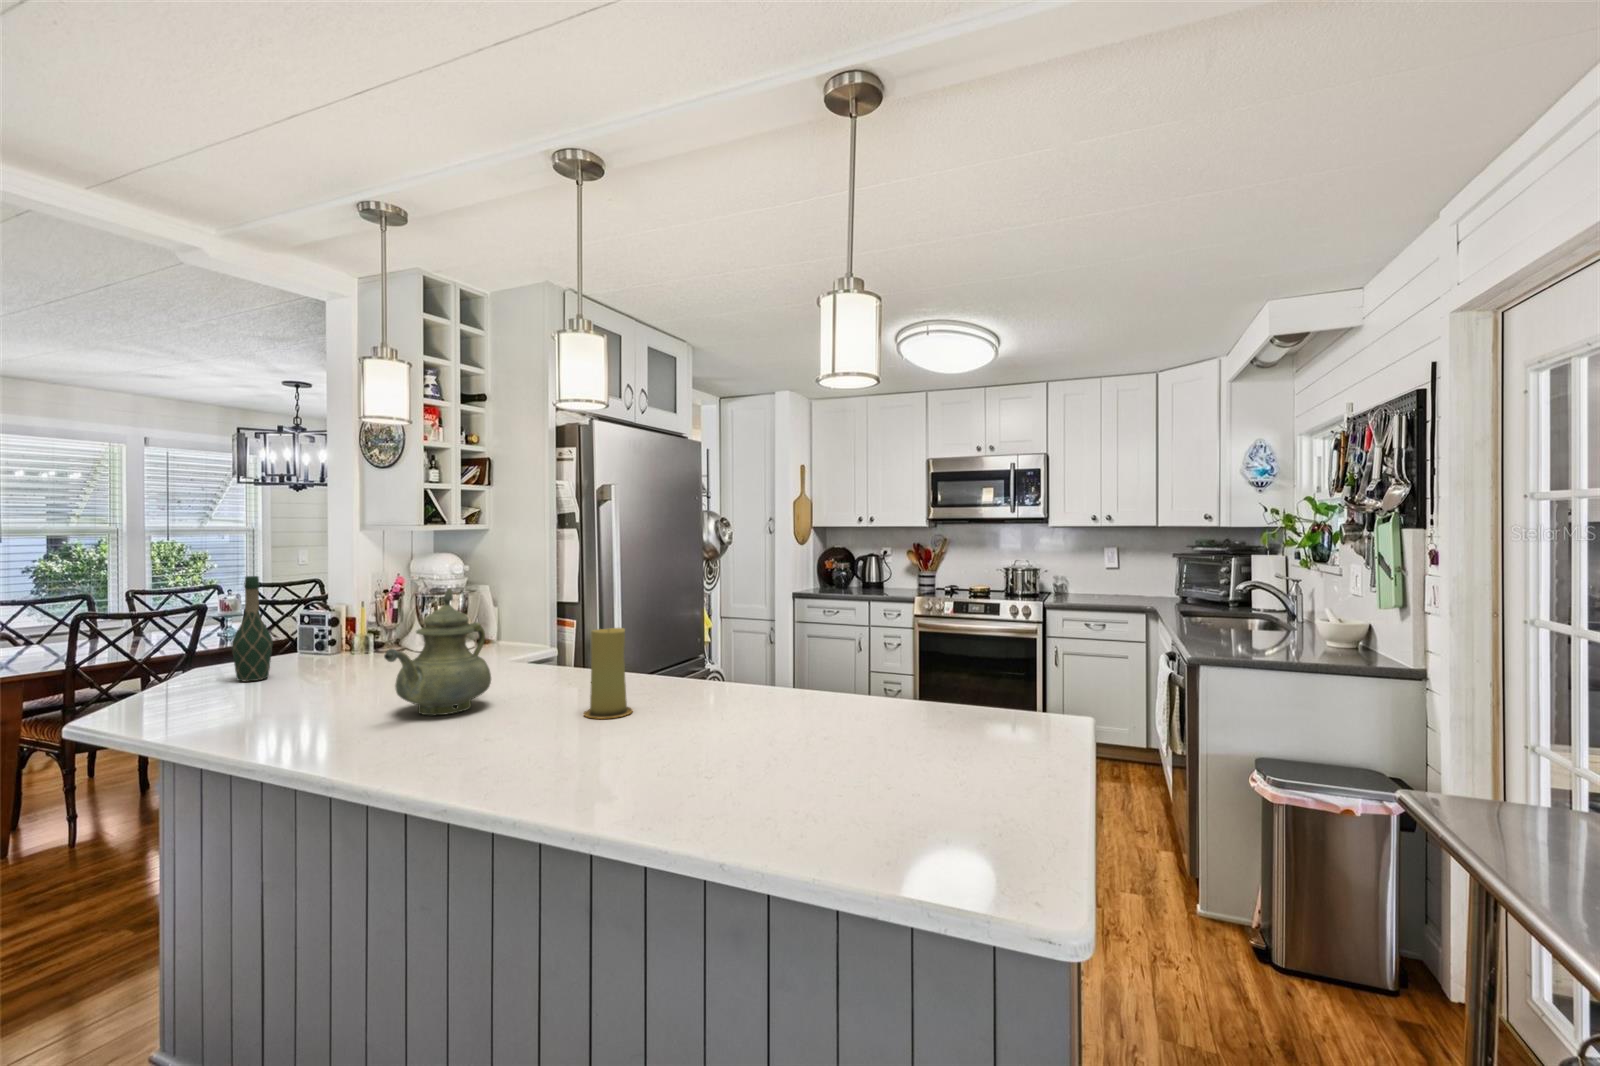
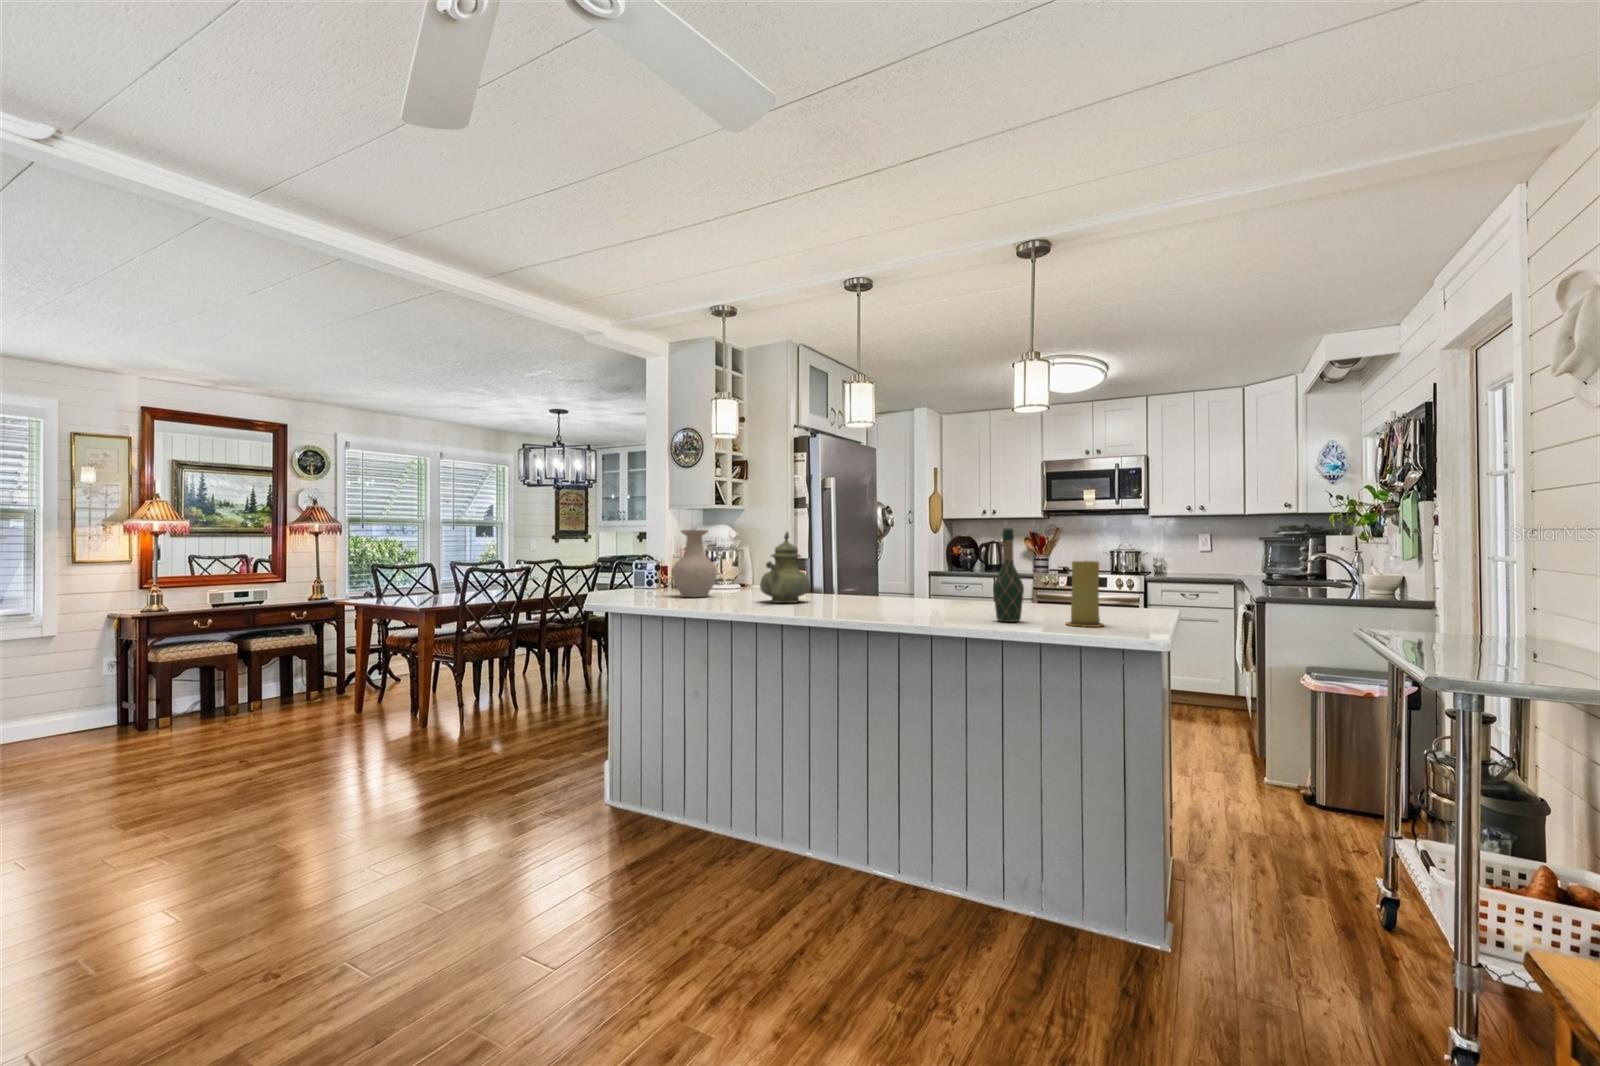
wine bottle: present [232,576,273,682] -> present [993,528,1024,622]
vase: none [276,578,364,694] -> present [672,530,717,597]
candle: present [584,628,633,719] -> present [1066,561,1104,627]

